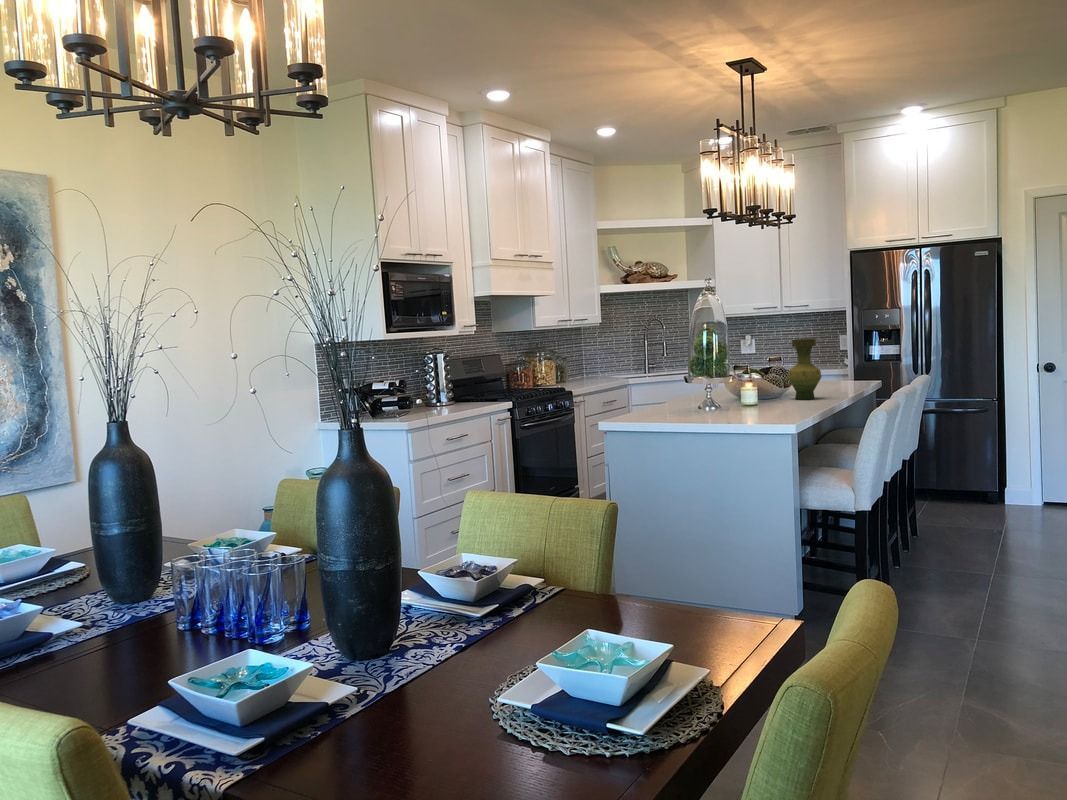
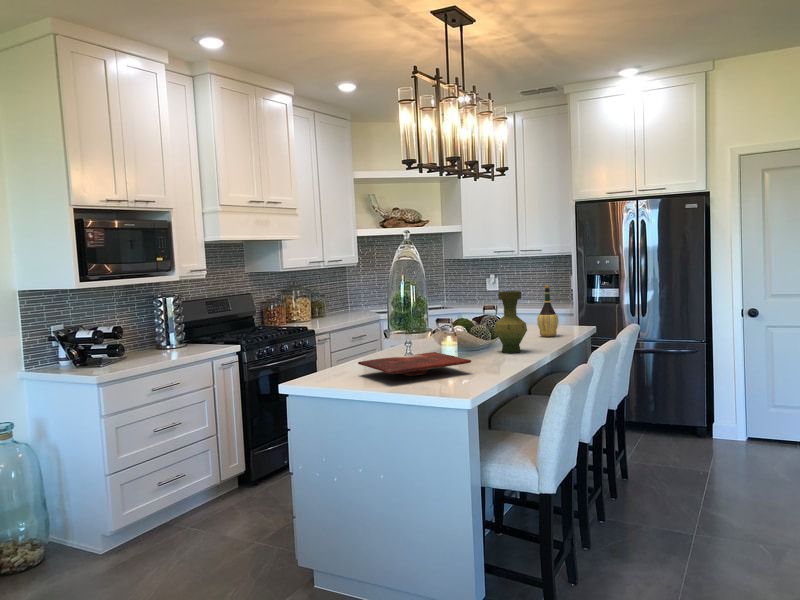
wine bottle: none [822,336,845,389] -> present [537,285,559,336]
cutting board: none [670,395,780,414] -> present [358,352,471,376]

